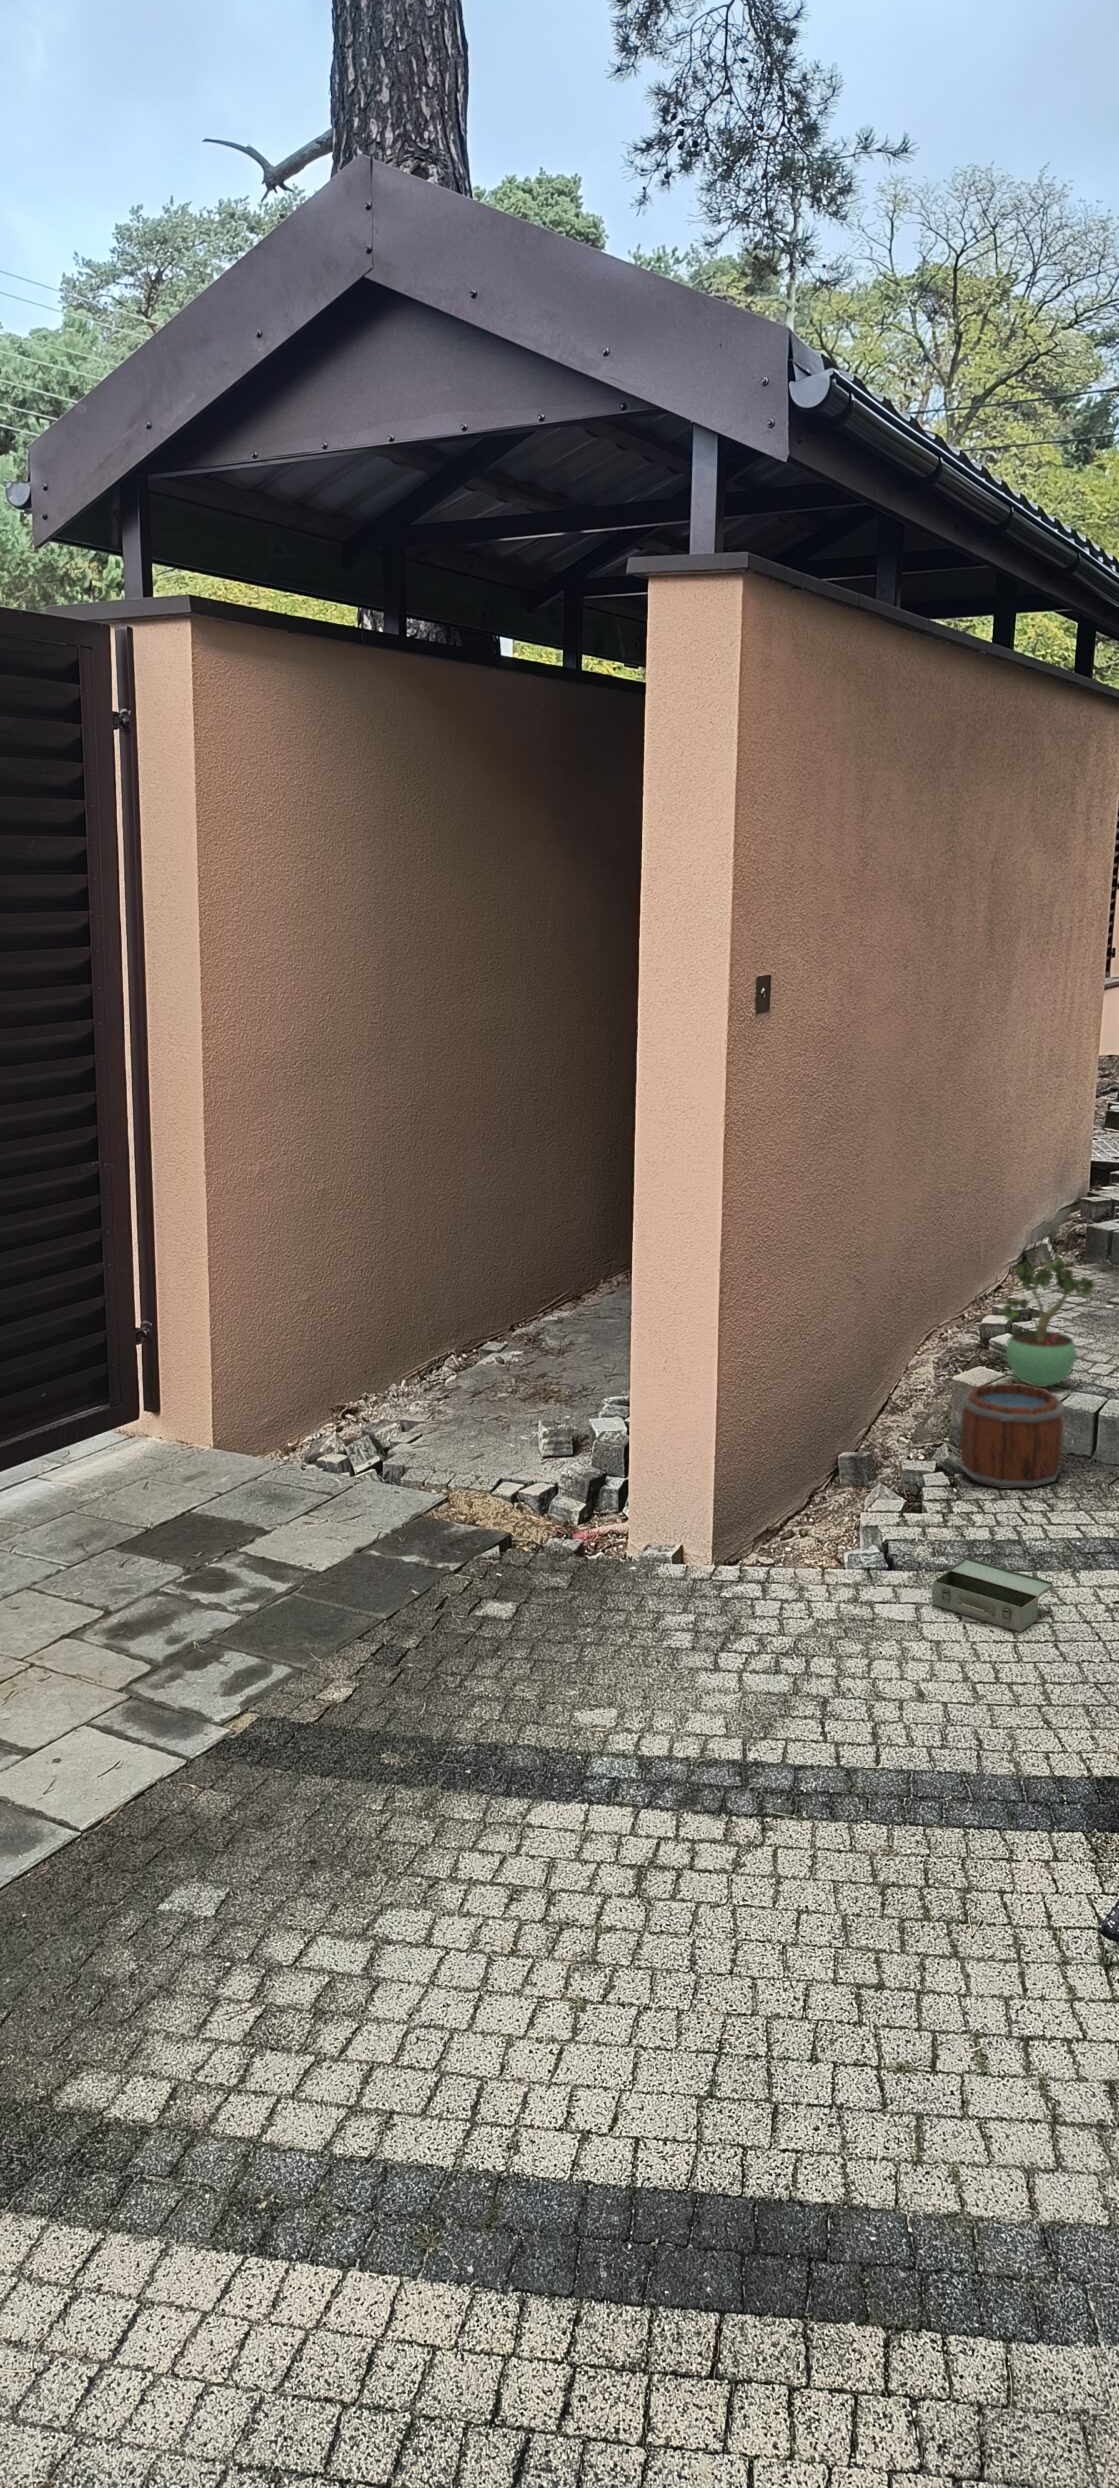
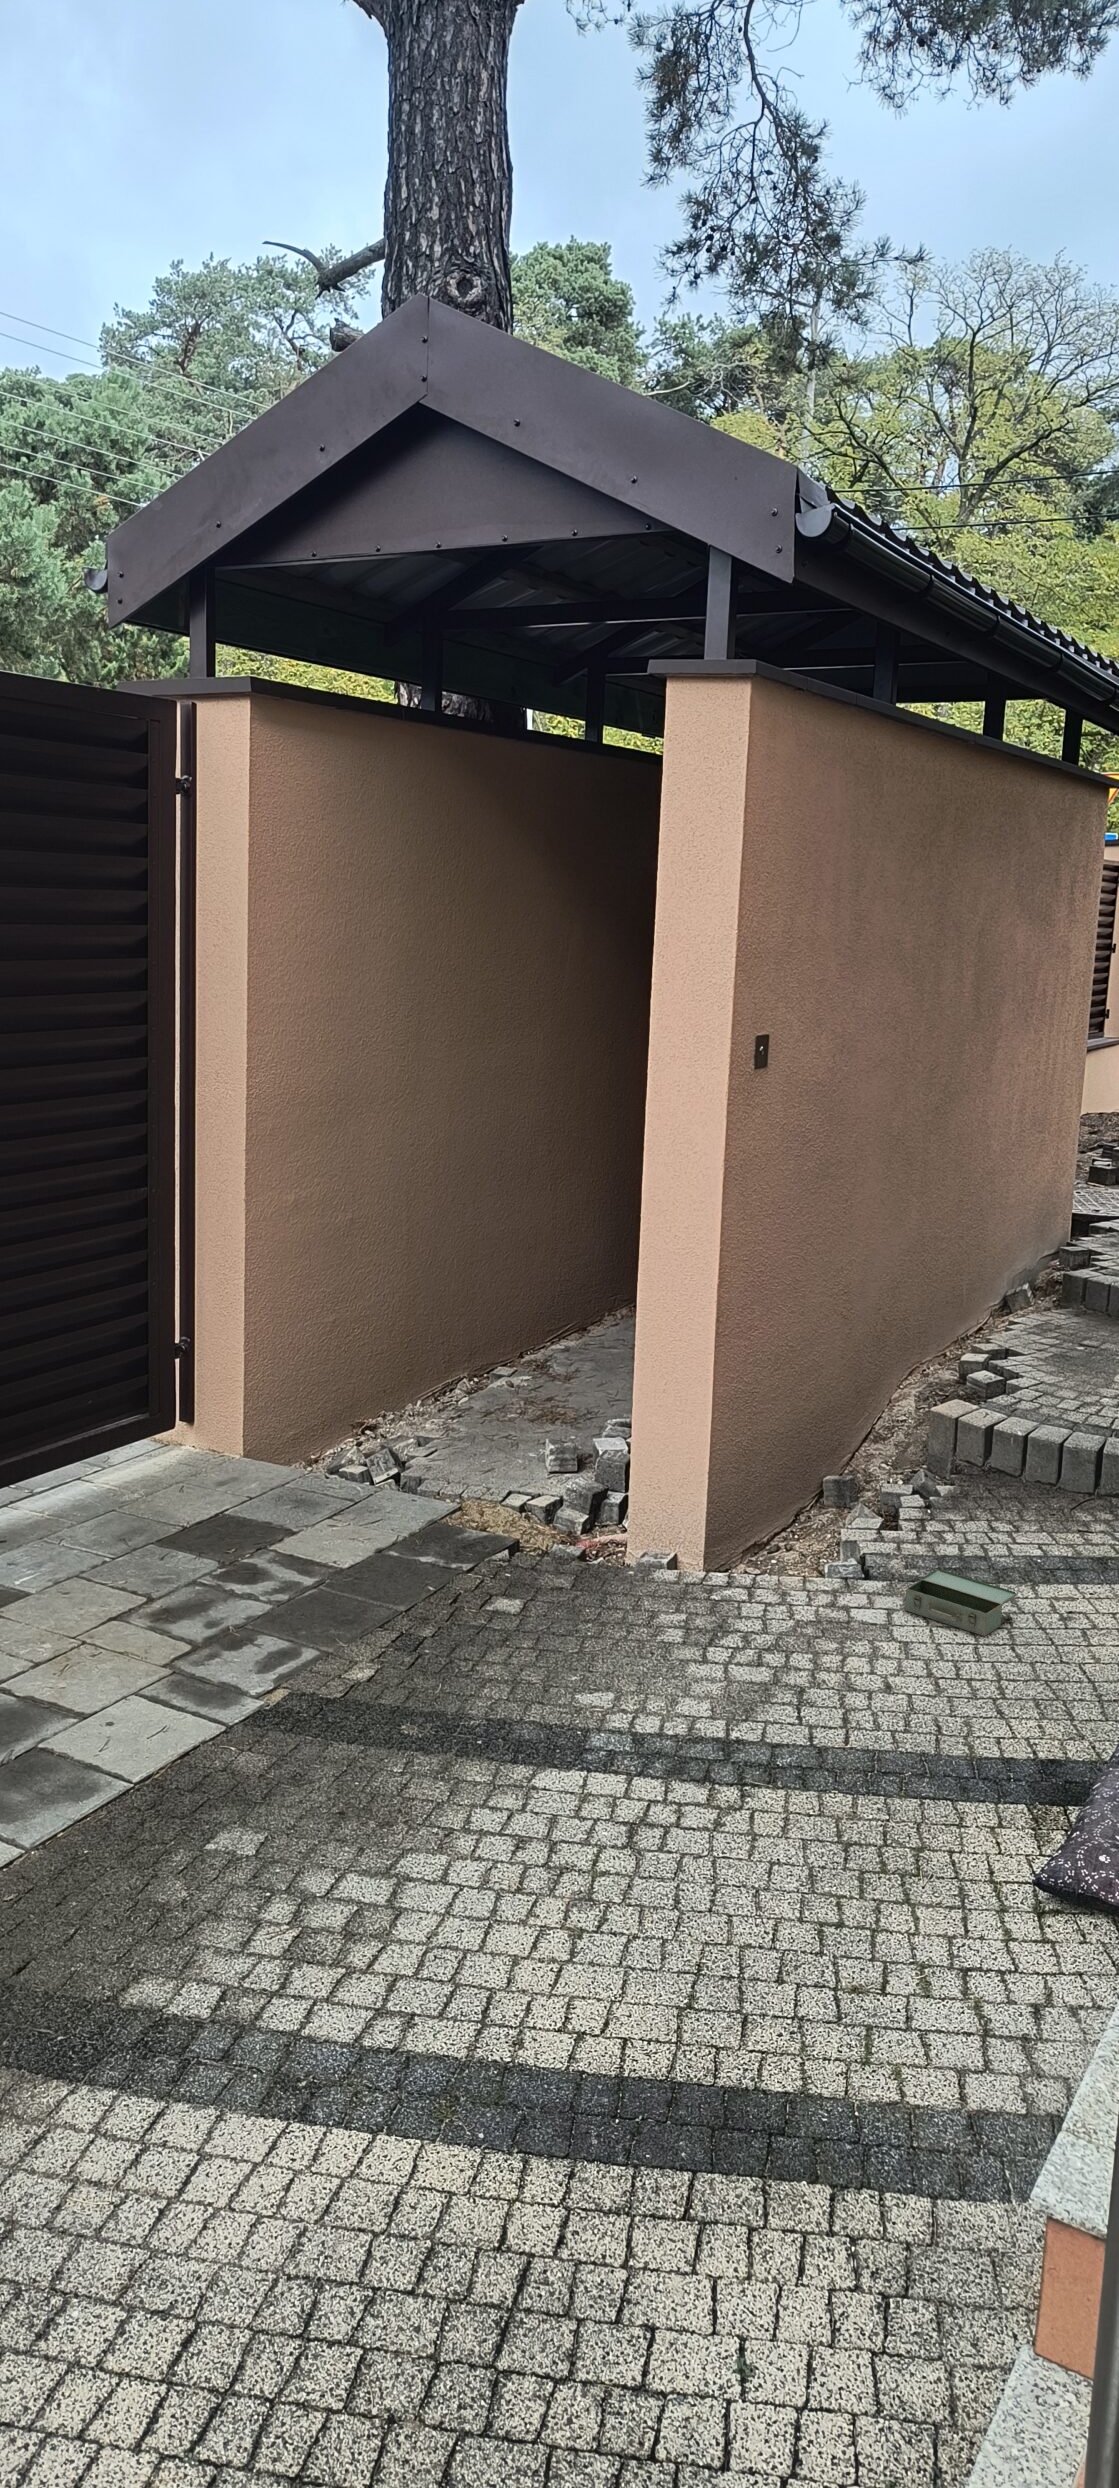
potted plant: present [1003,1259,1094,1387] -> none [983,1295,1070,1417]
bucket: present [960,1383,1064,1488] -> none [938,1411,1038,1512]

